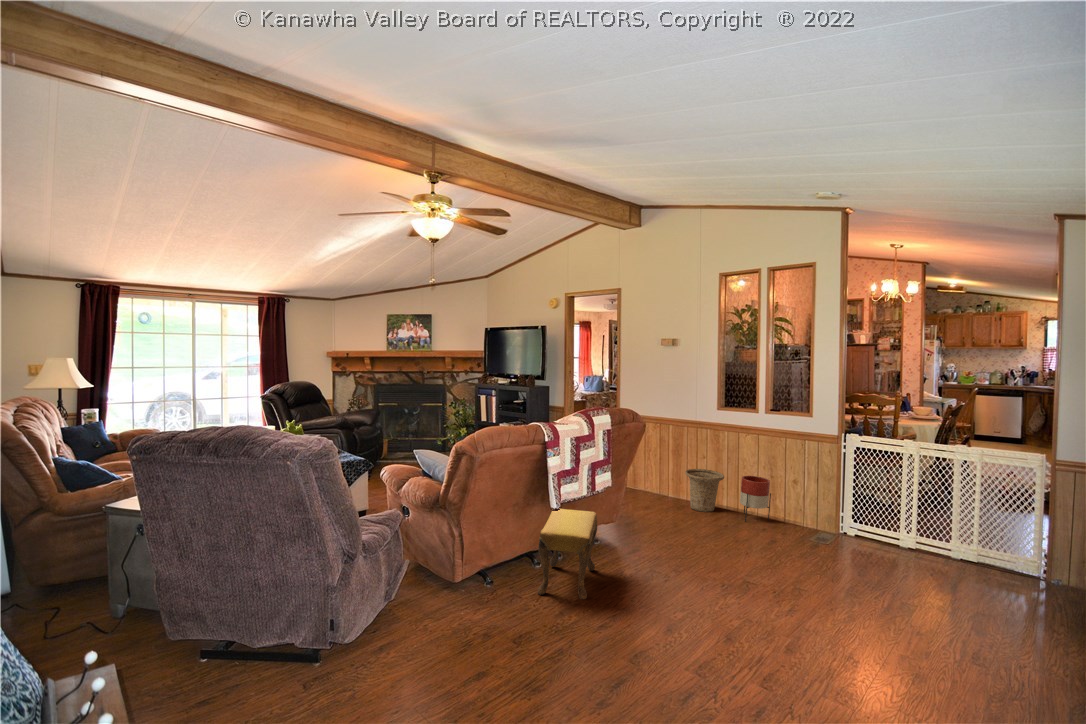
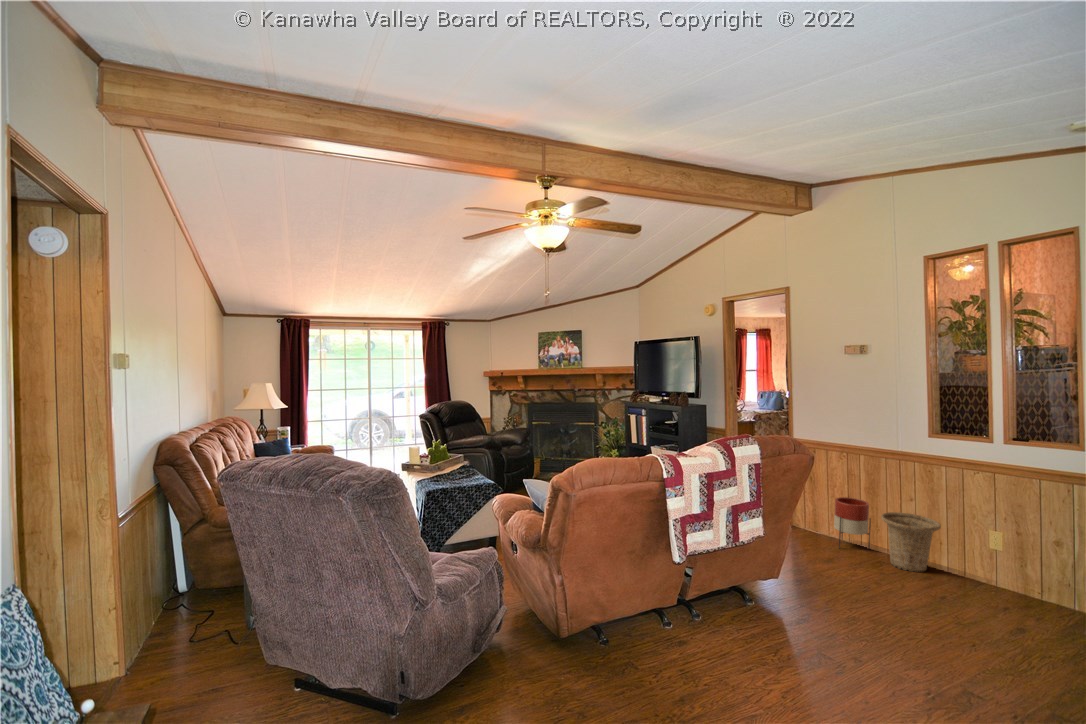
planter: present [740,476,771,522] -> present [834,497,871,548]
footstool: present [538,509,597,599] -> none [658,560,744,695]

